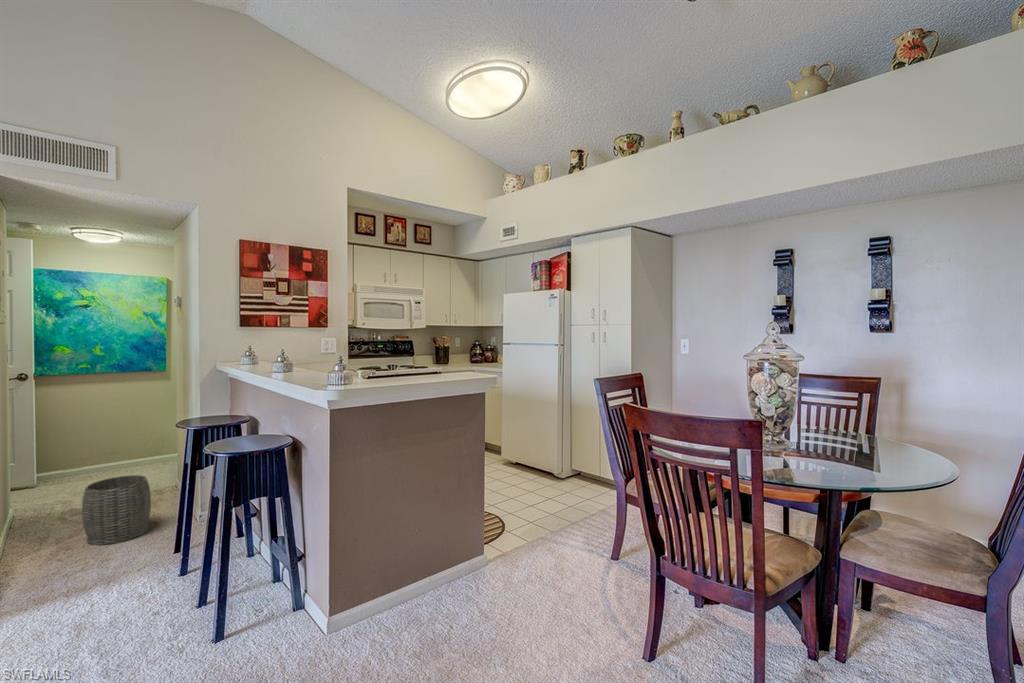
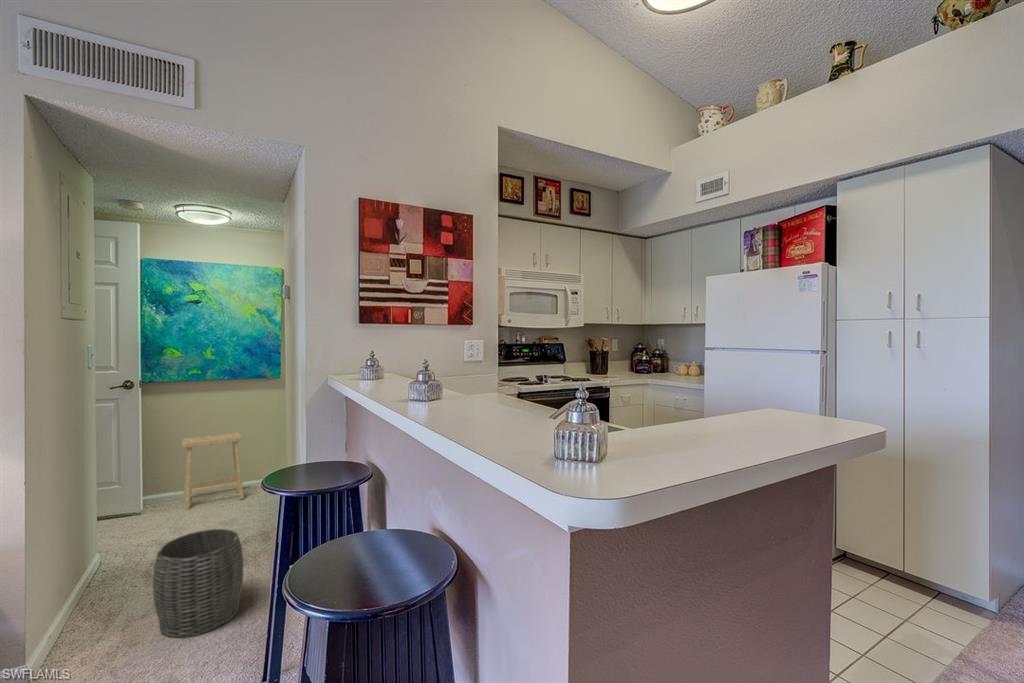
footstool: none [73,417,133,482] -> present [182,432,244,510]

